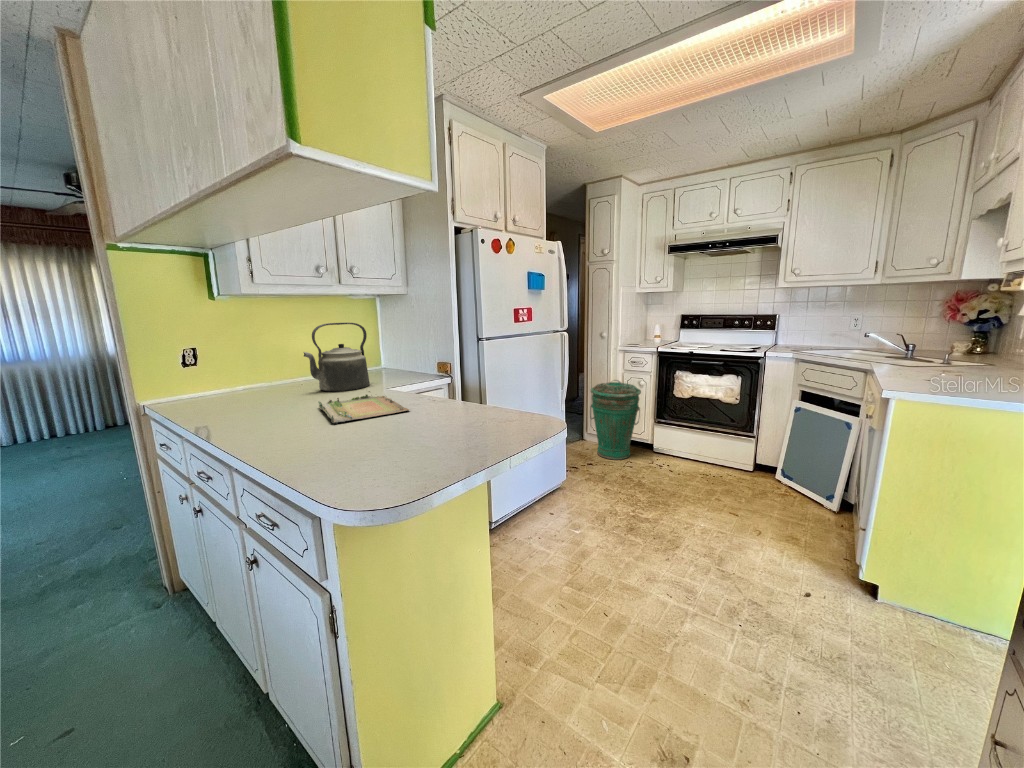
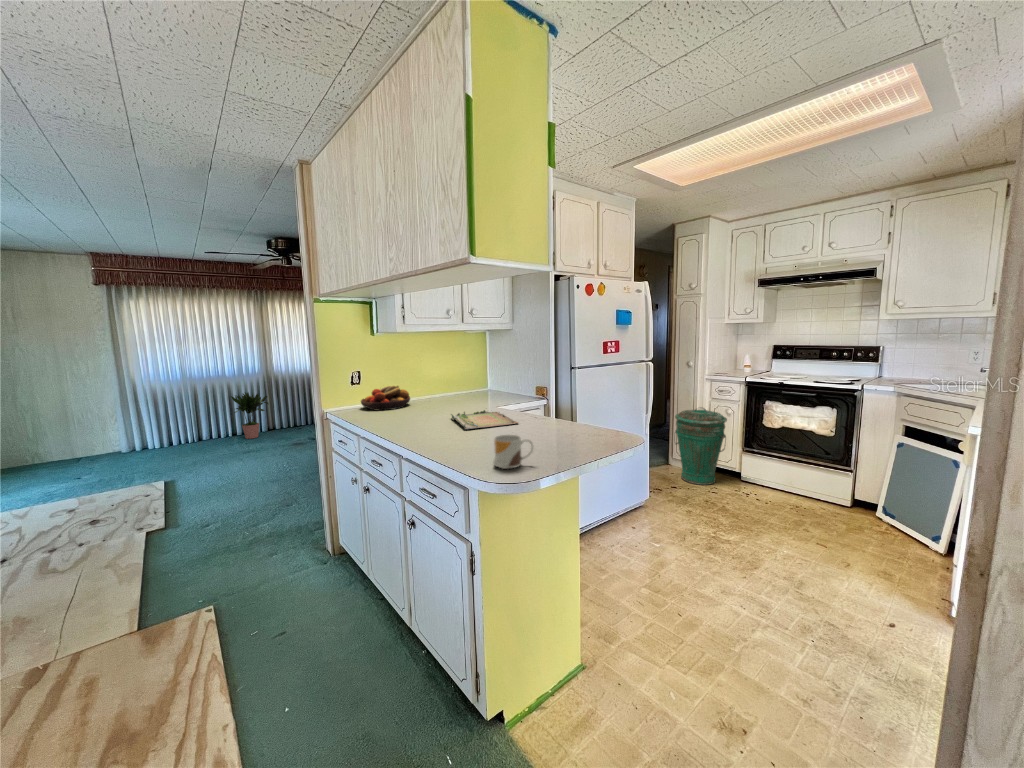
kettle: present [304,322,370,392] -> none [437,354,483,407]
fruit bowl: none [194,366,270,401] -> present [361,386,410,410]
potted plant: none [27,378,100,442] -> present [231,392,268,439]
mug: none [355,433,418,487] -> present [493,435,533,469]

